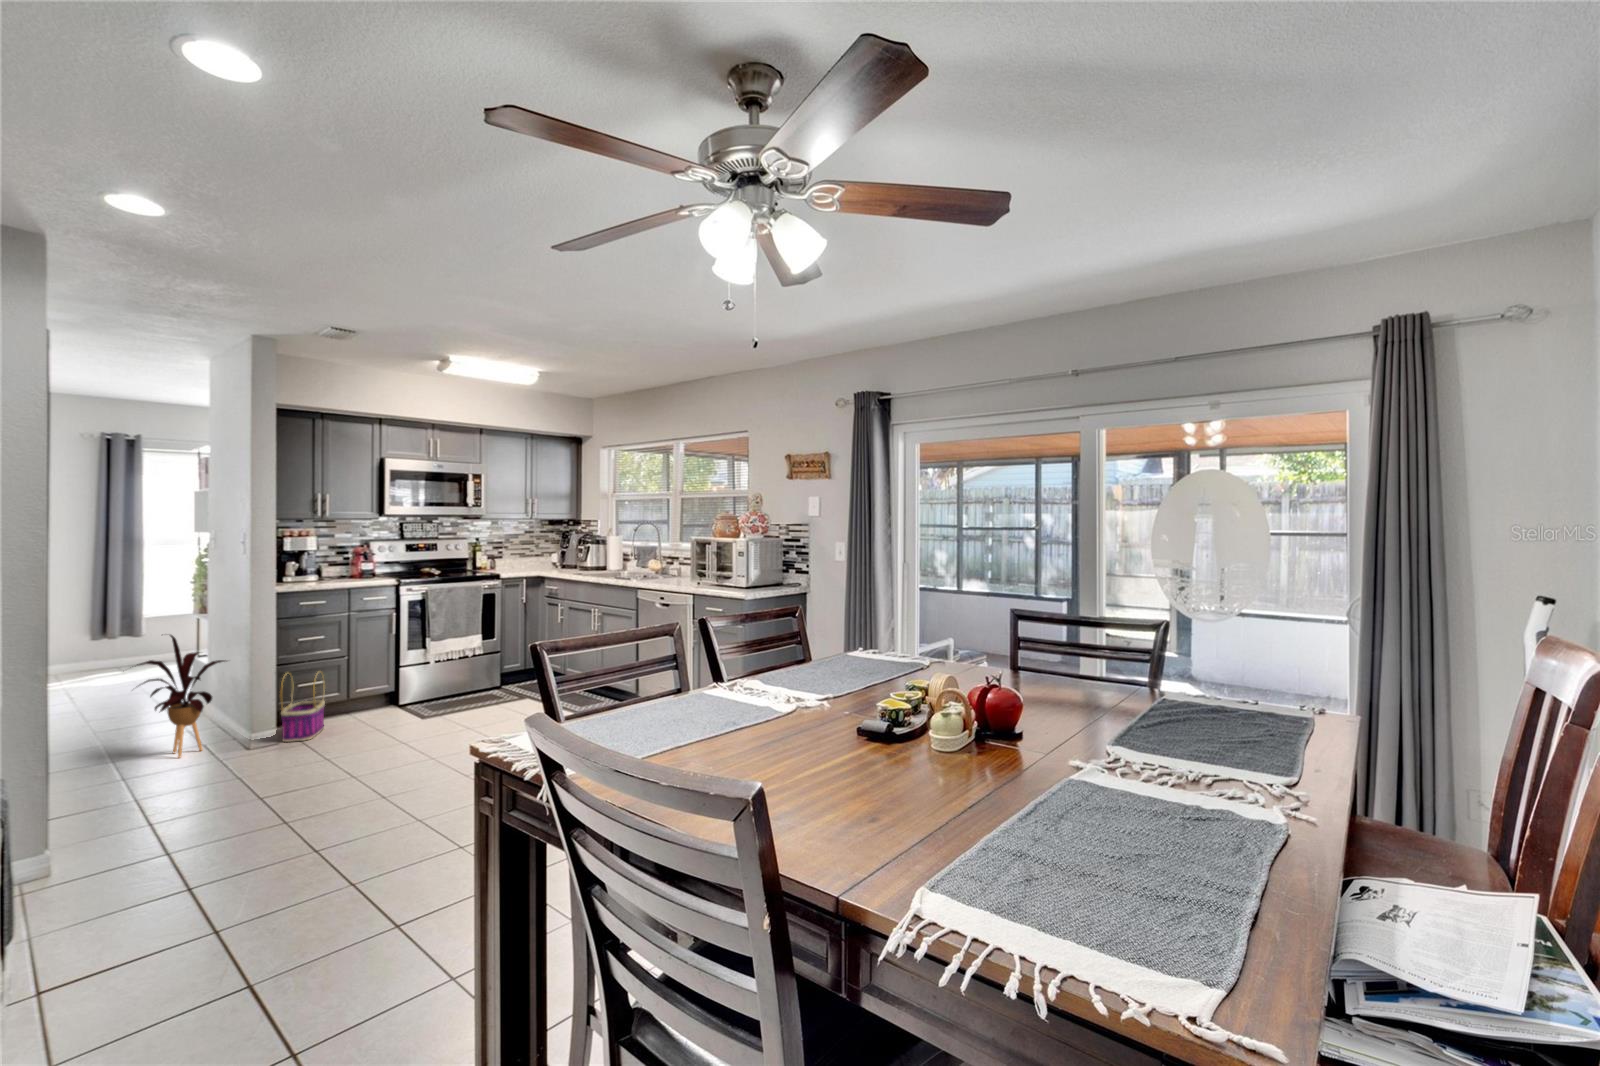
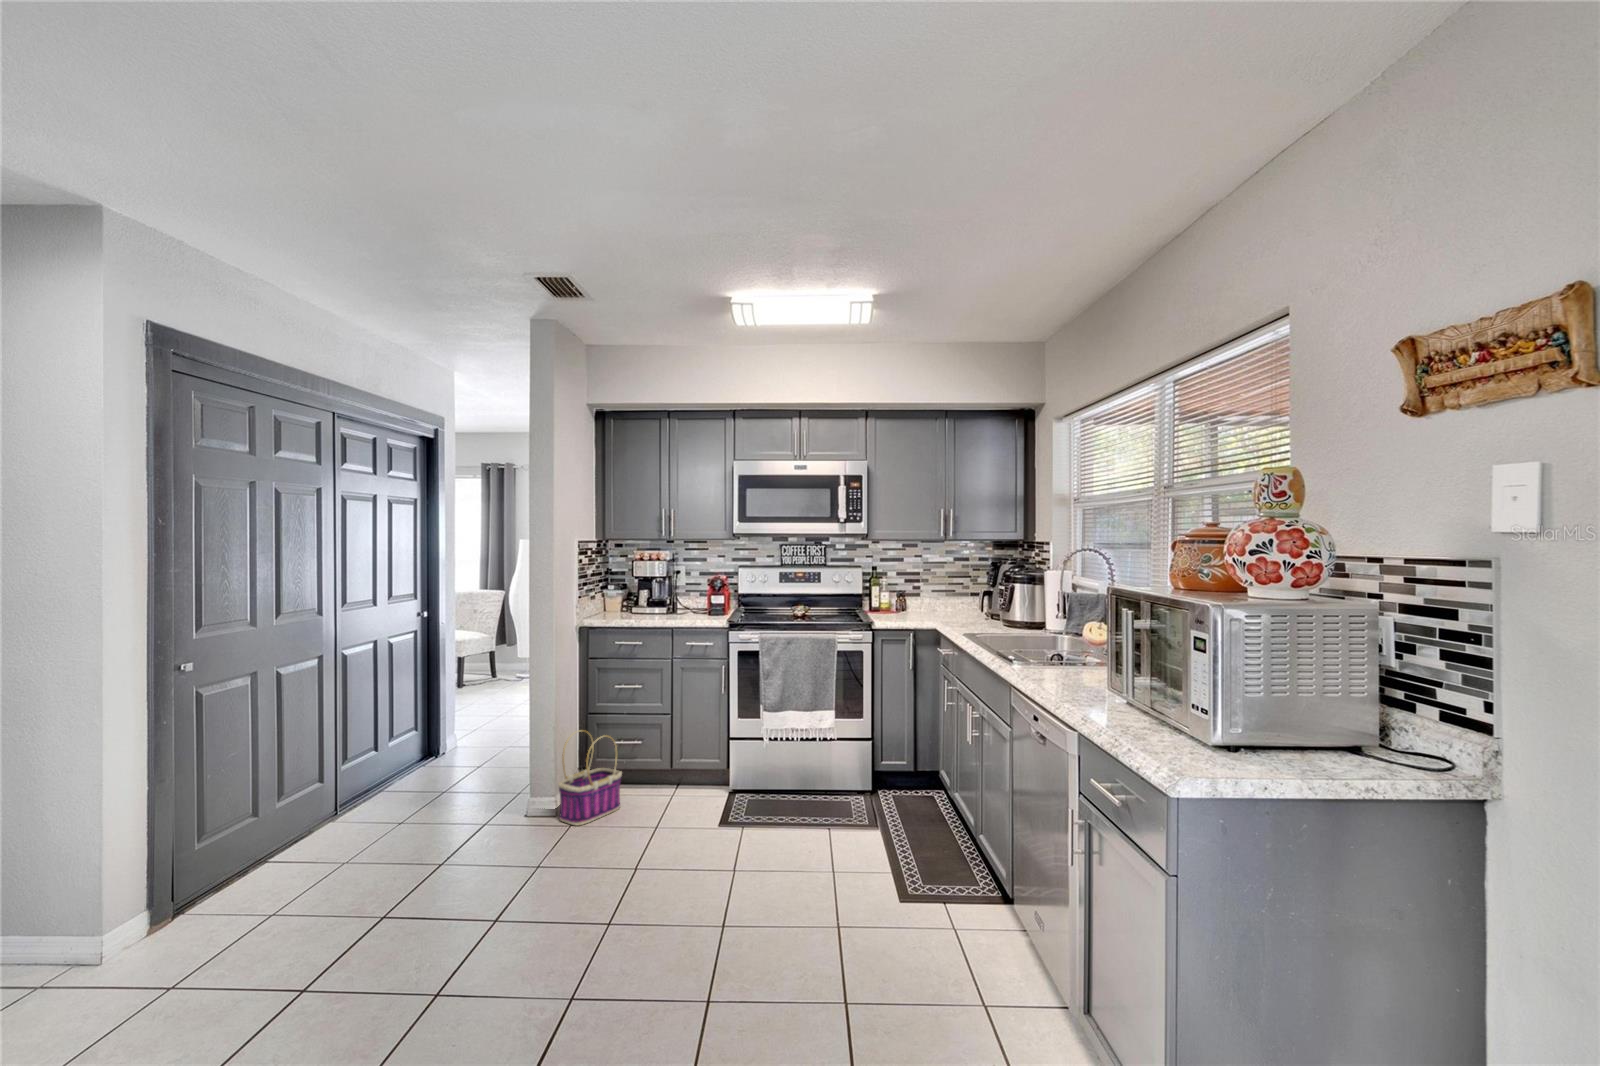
house plant: present [137,635,225,757] -> none [427,668,532,812]

